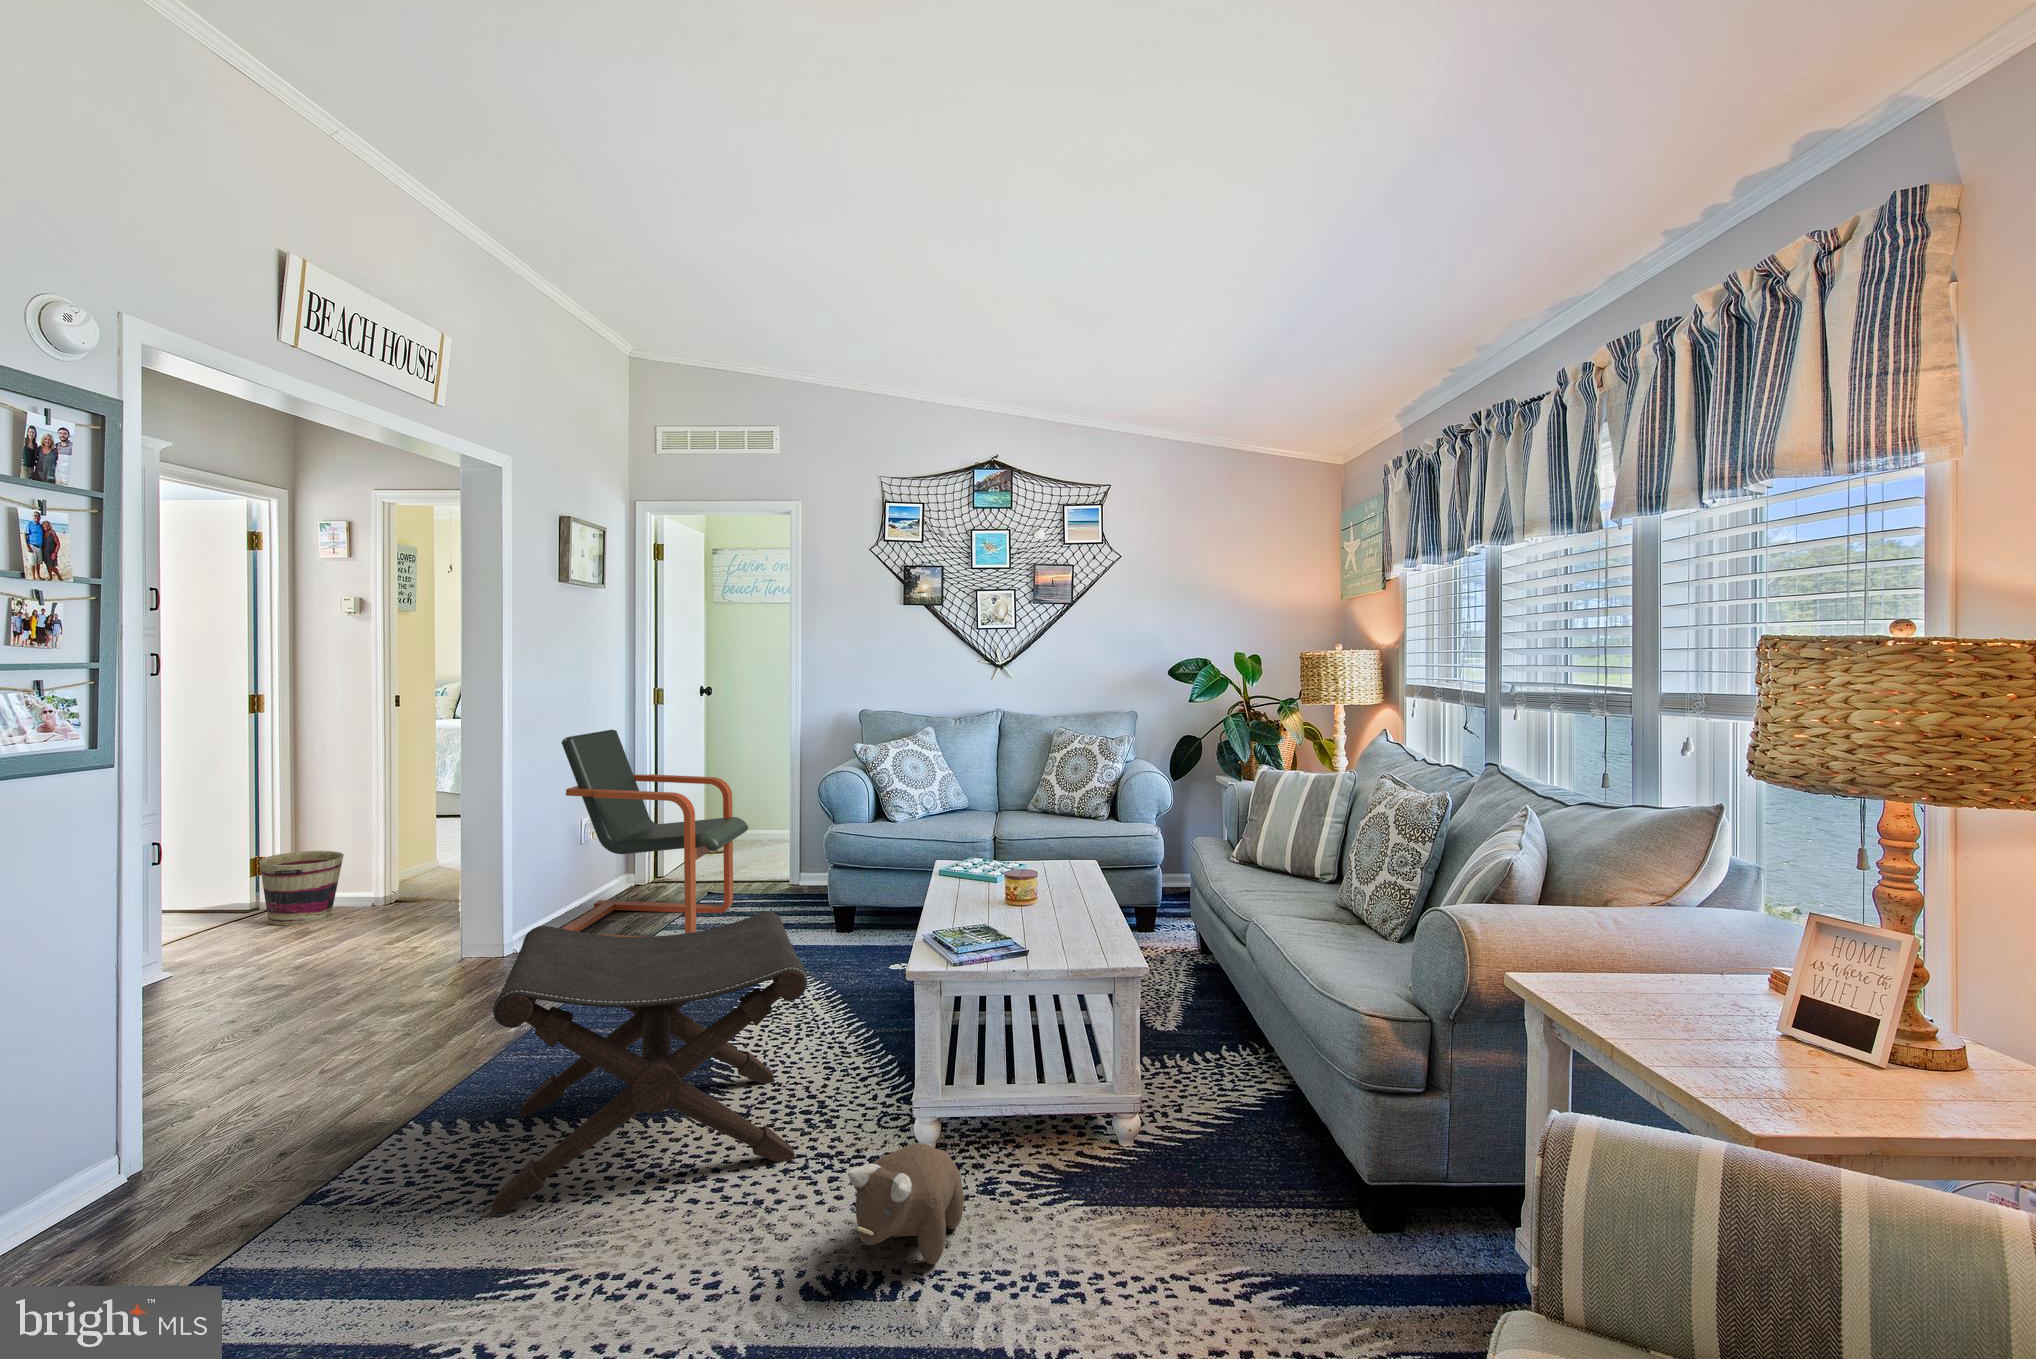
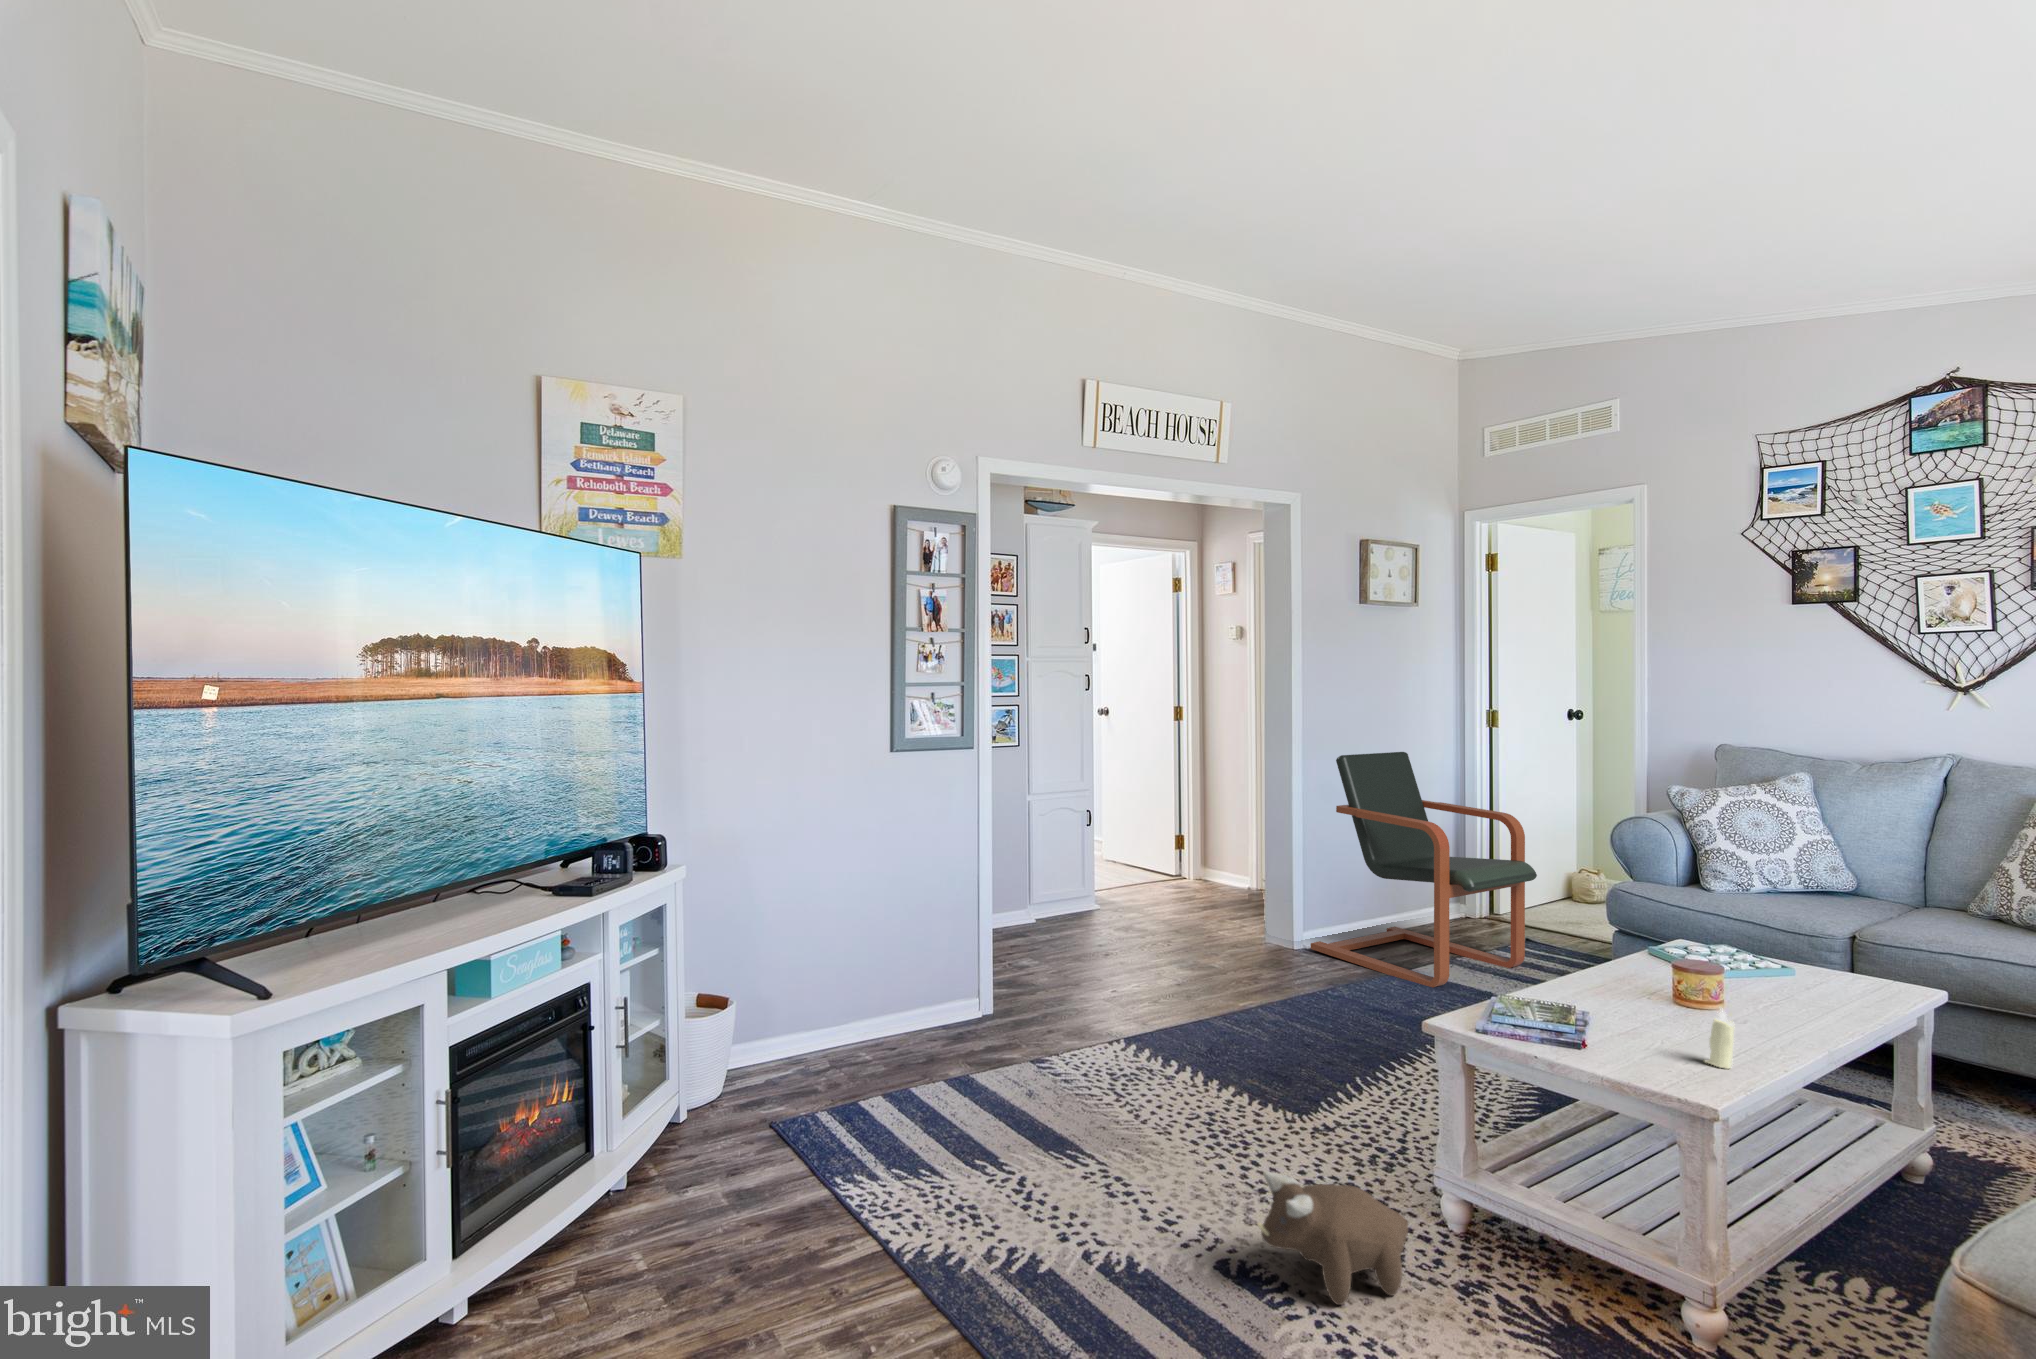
basket: present [259,851,344,925] -> none [1154,836,1209,895]
candle: none [1077,892,1096,936] -> present [1705,1009,1734,1069]
footstool: present [492,912,808,1212] -> none [1098,909,1392,1184]

